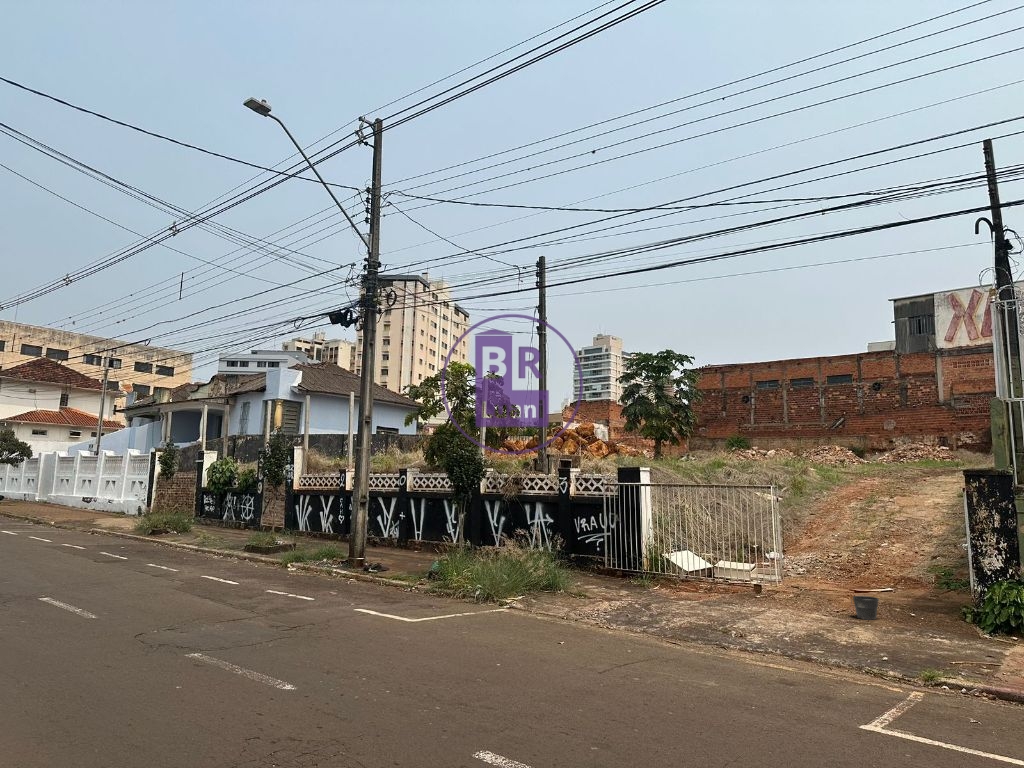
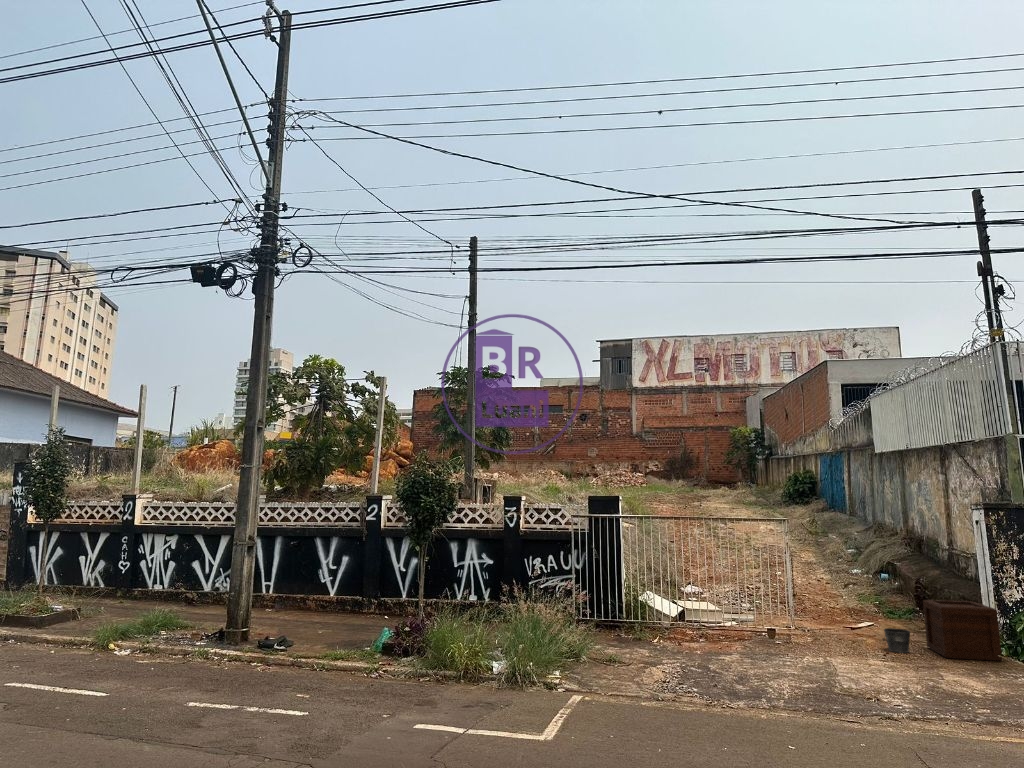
wooden crate: none [893,570,965,634] -> present [923,600,1002,661]

